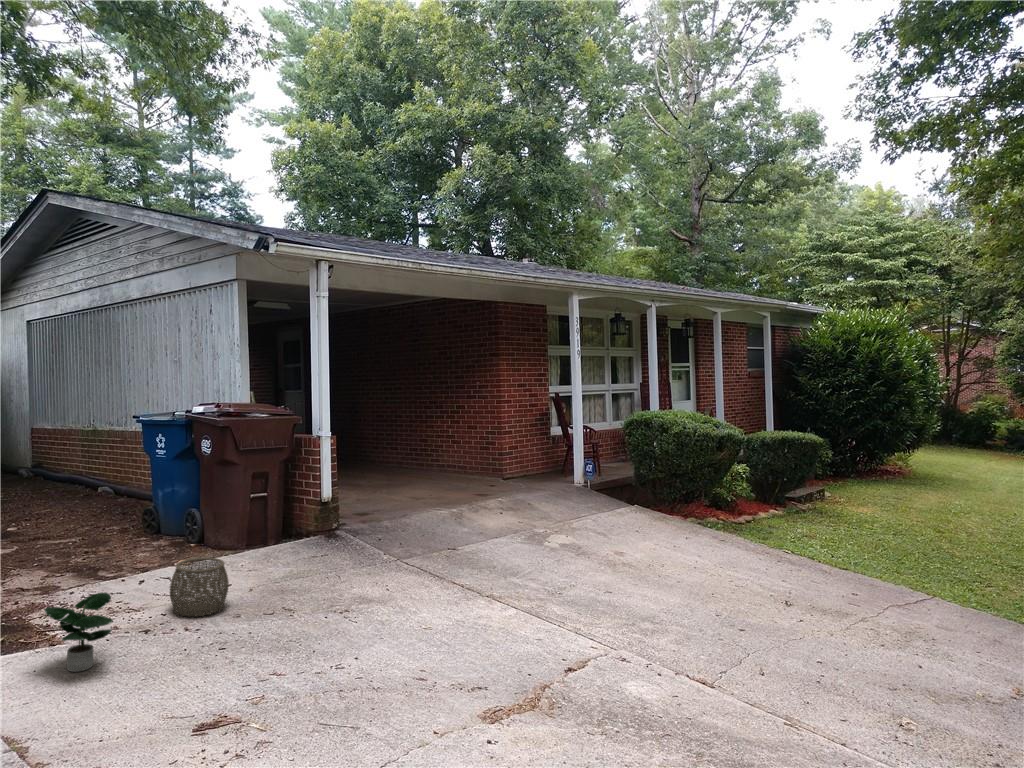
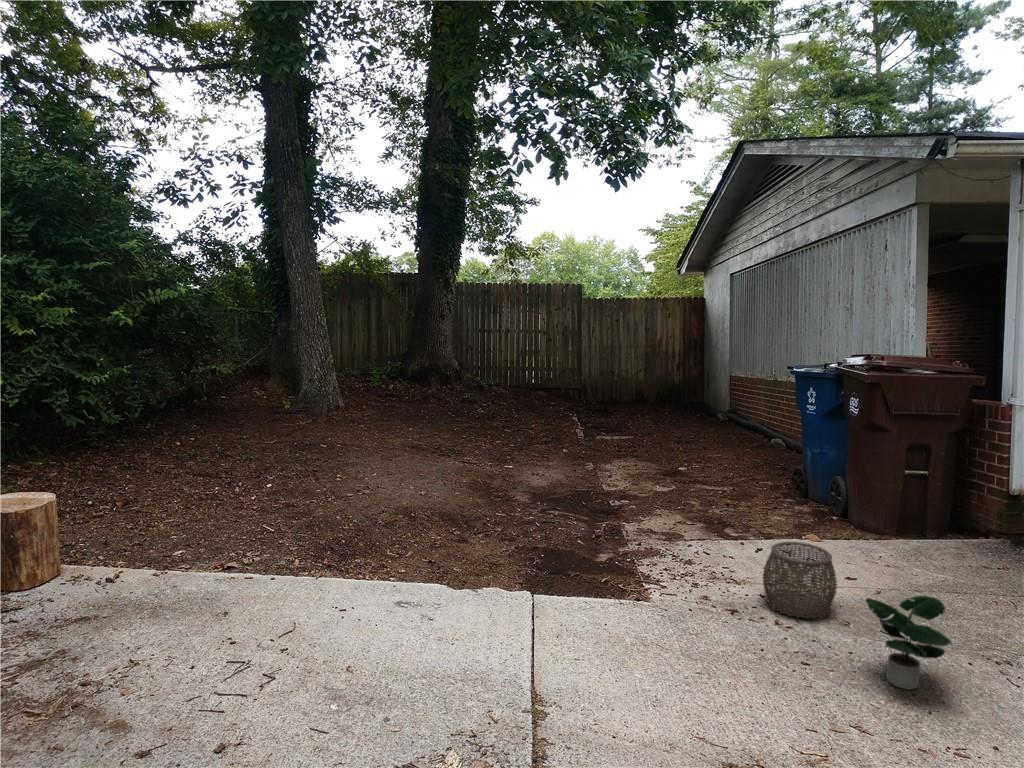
potted plant: present [45,592,113,672] -> present [865,596,951,690]

